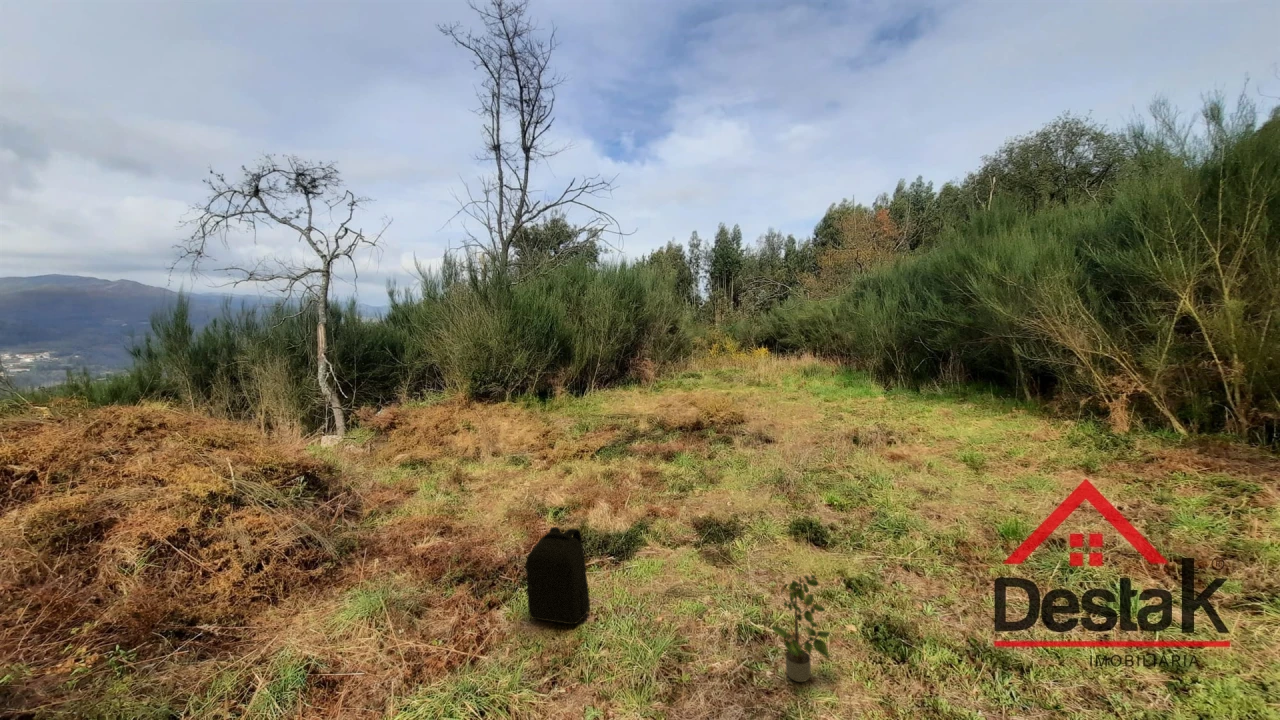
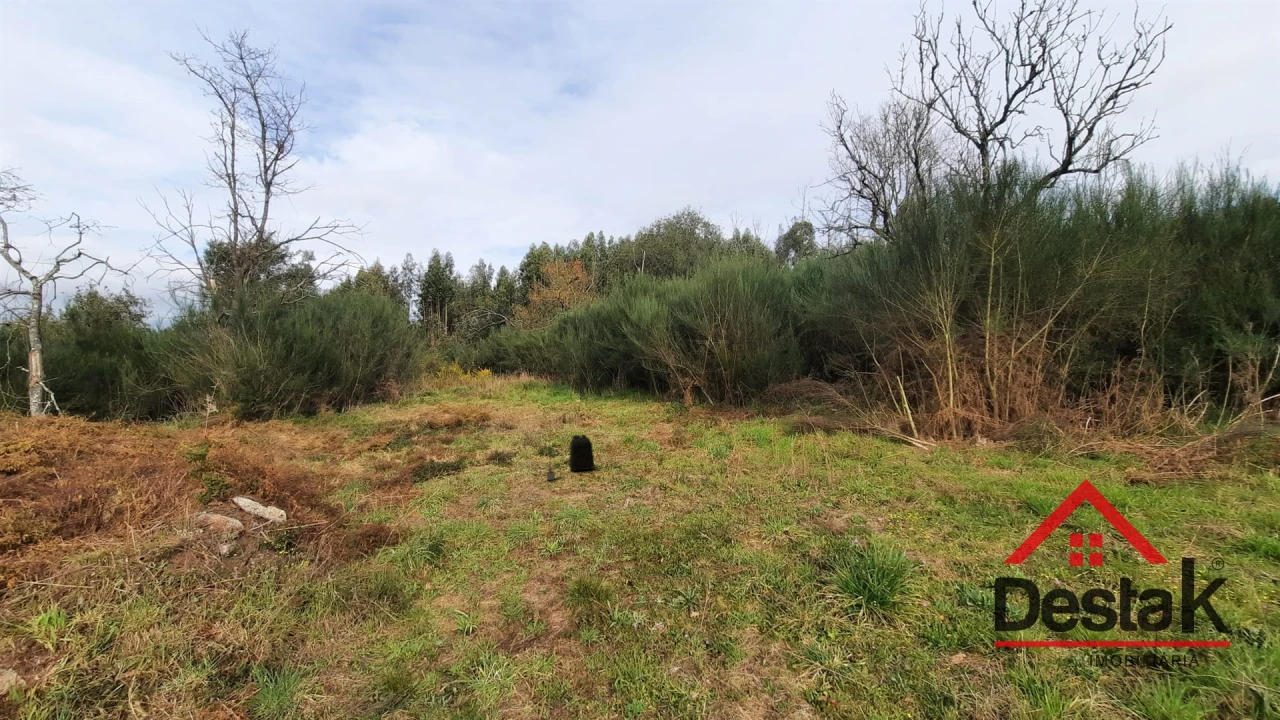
backpack: present [526,527,590,624] -> present [569,434,594,471]

